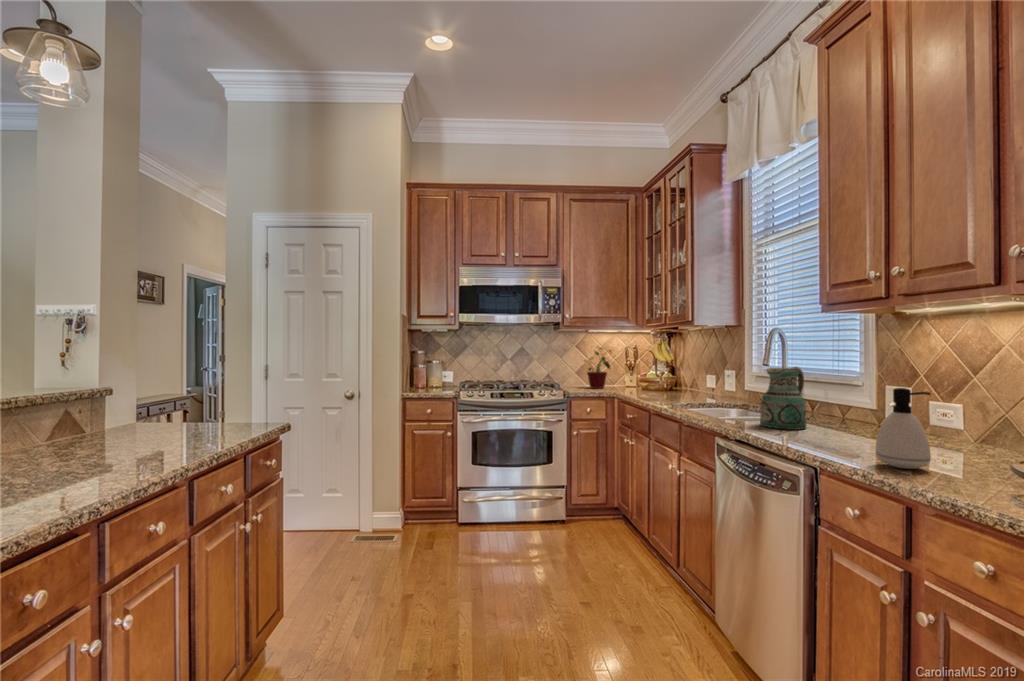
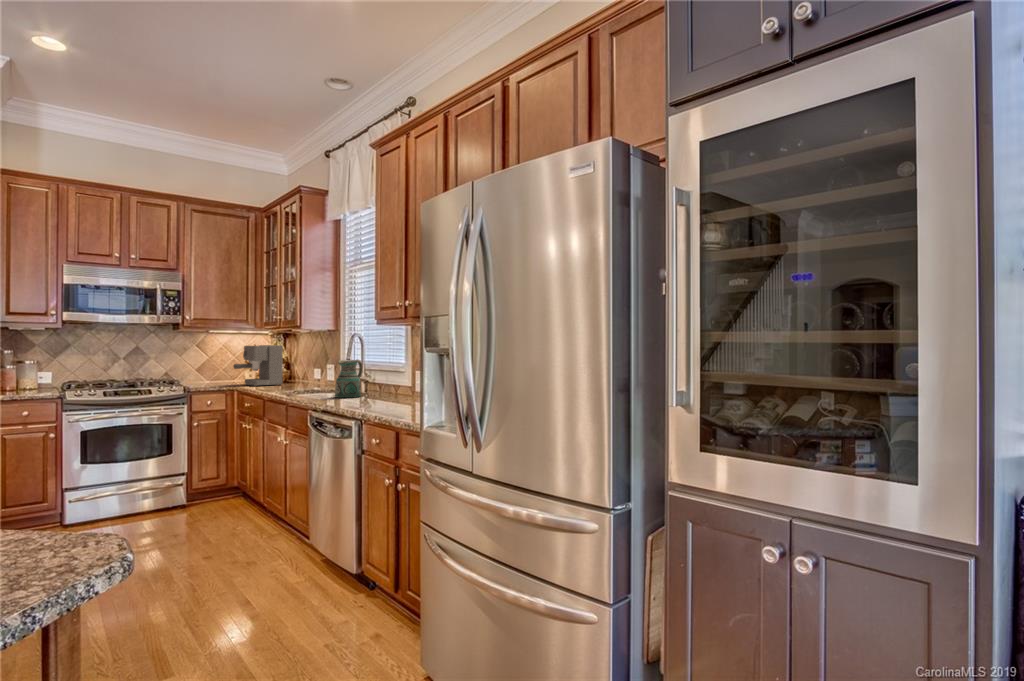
coffee maker: none [612,346,667,394] -> present [234,345,283,386]
potted plant: present [584,347,611,389] -> none [203,345,236,385]
soap dispenser: present [876,388,931,469] -> none [374,368,395,406]

